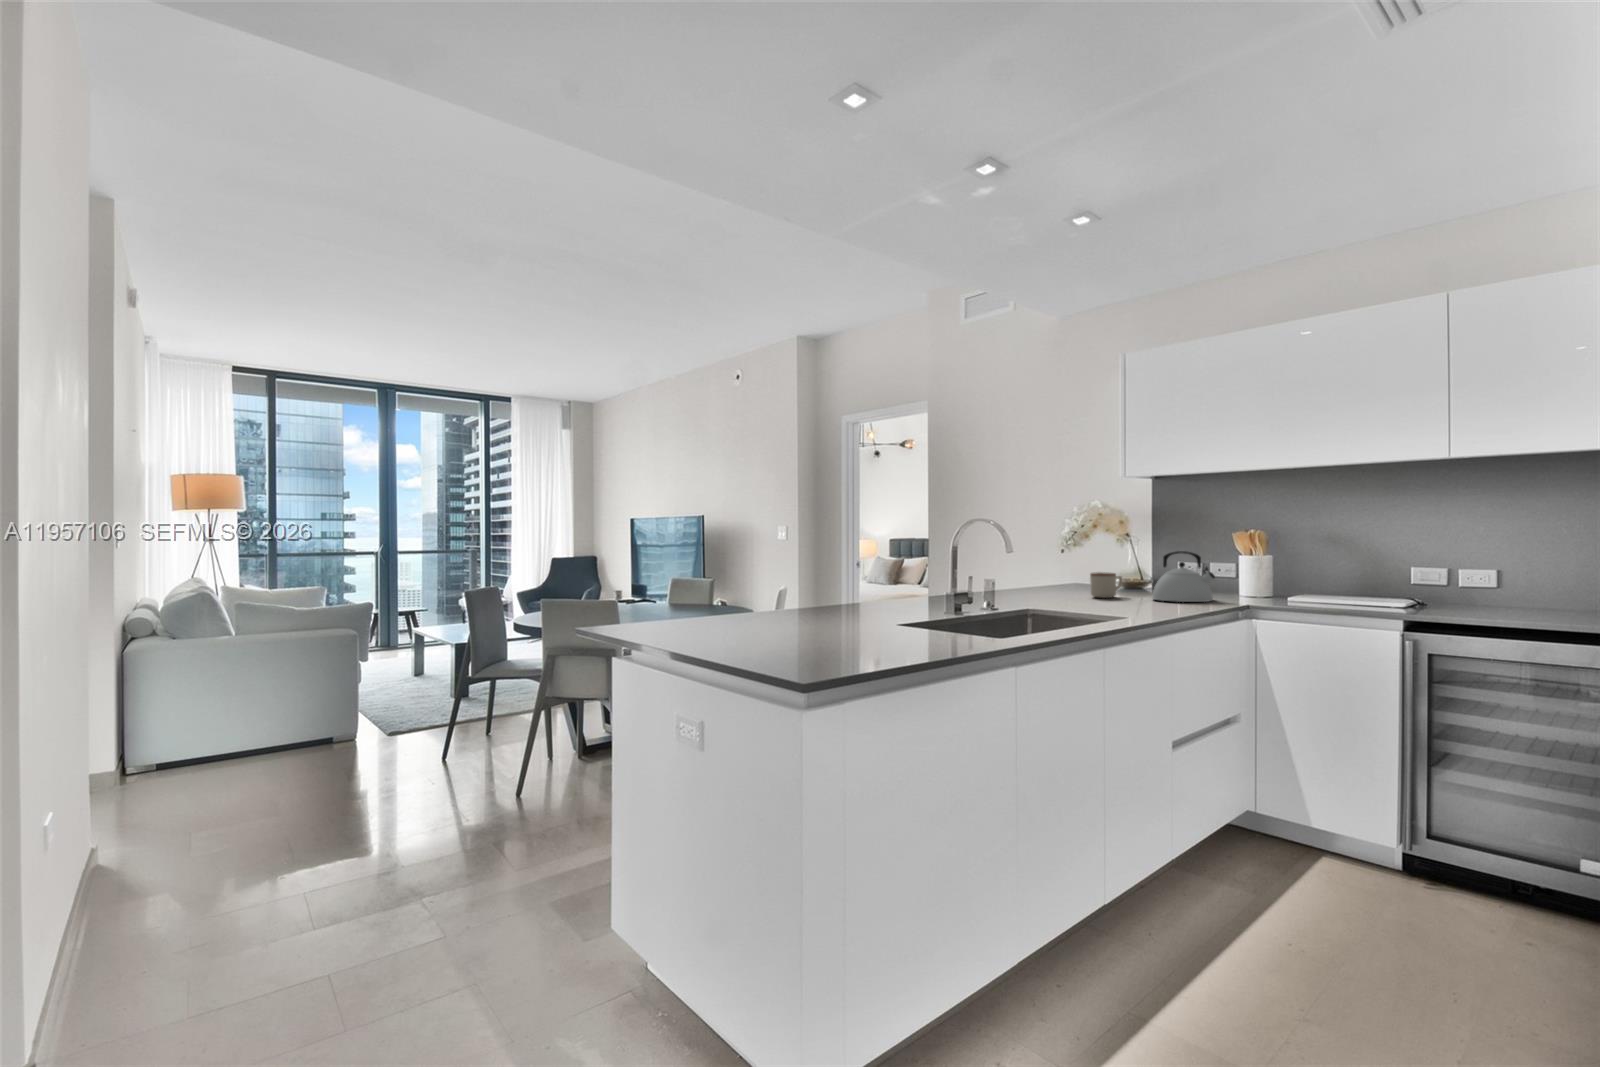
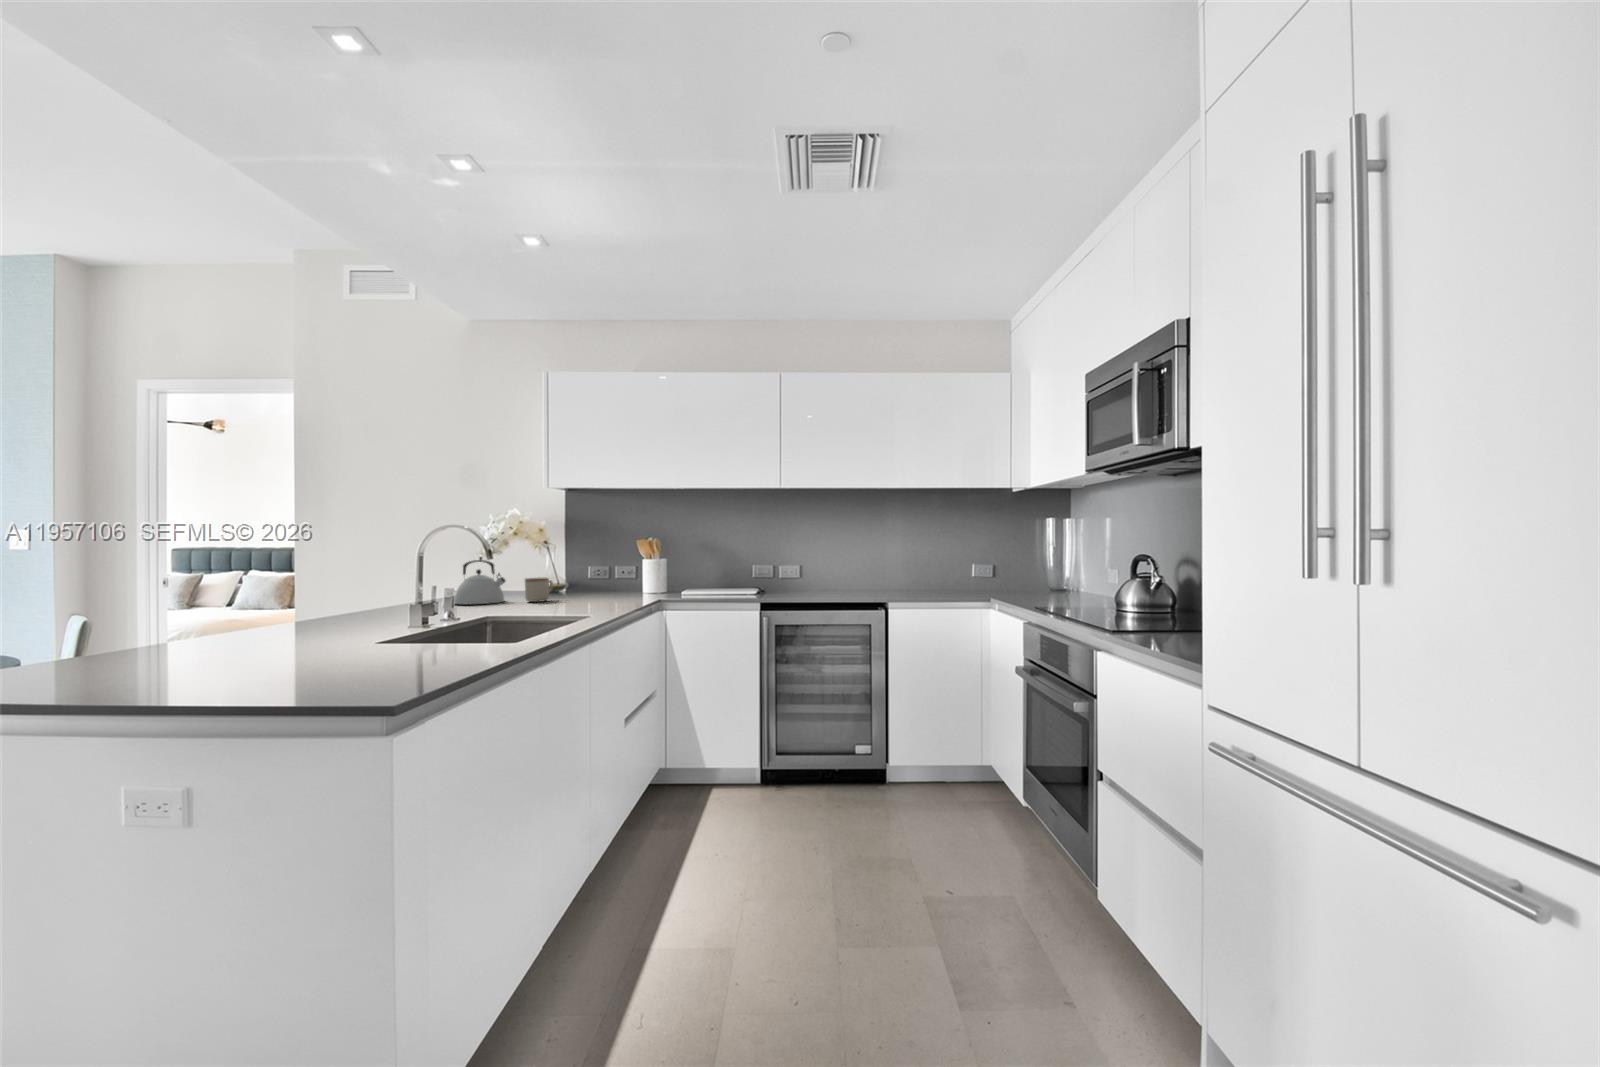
kettle: present [1152,551,1215,602] -> present [454,560,505,604]

